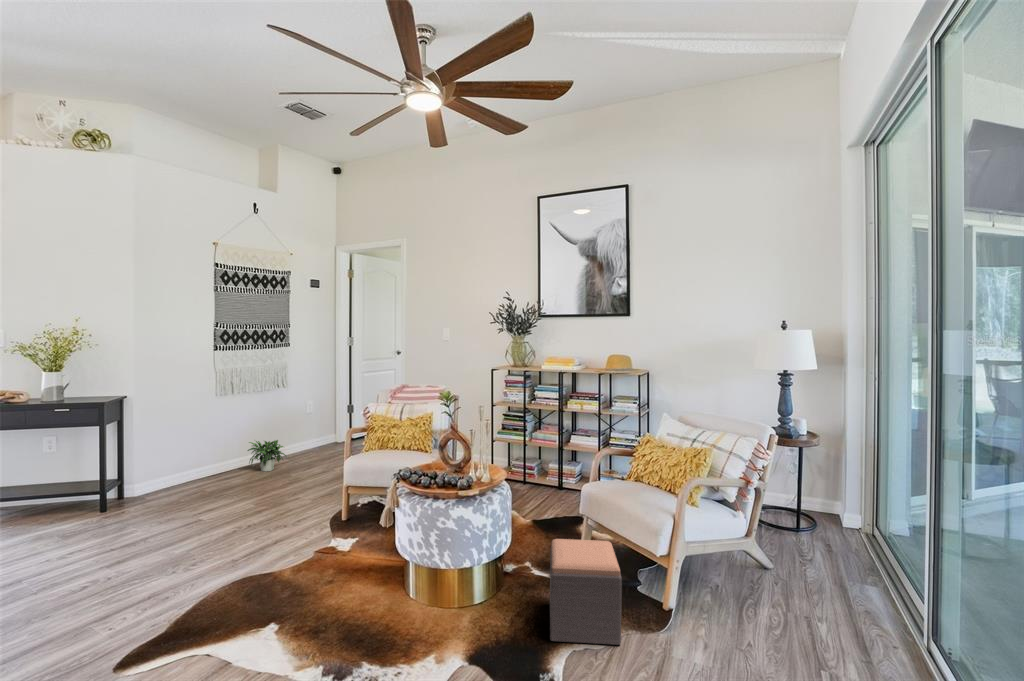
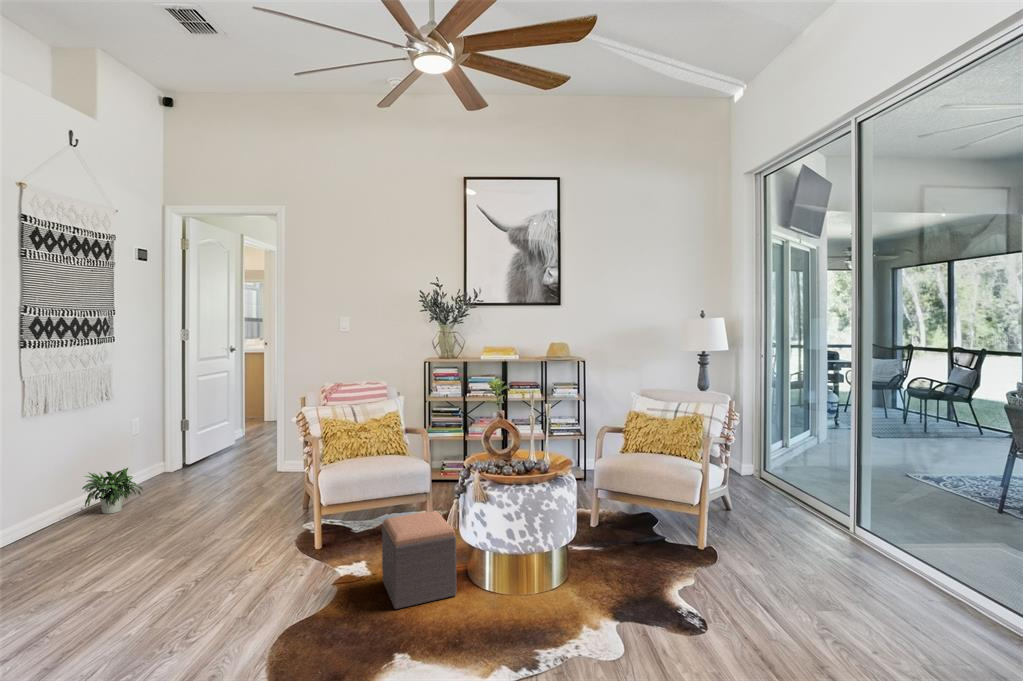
footstool: present [550,539,622,645] -> present [382,511,456,609]

